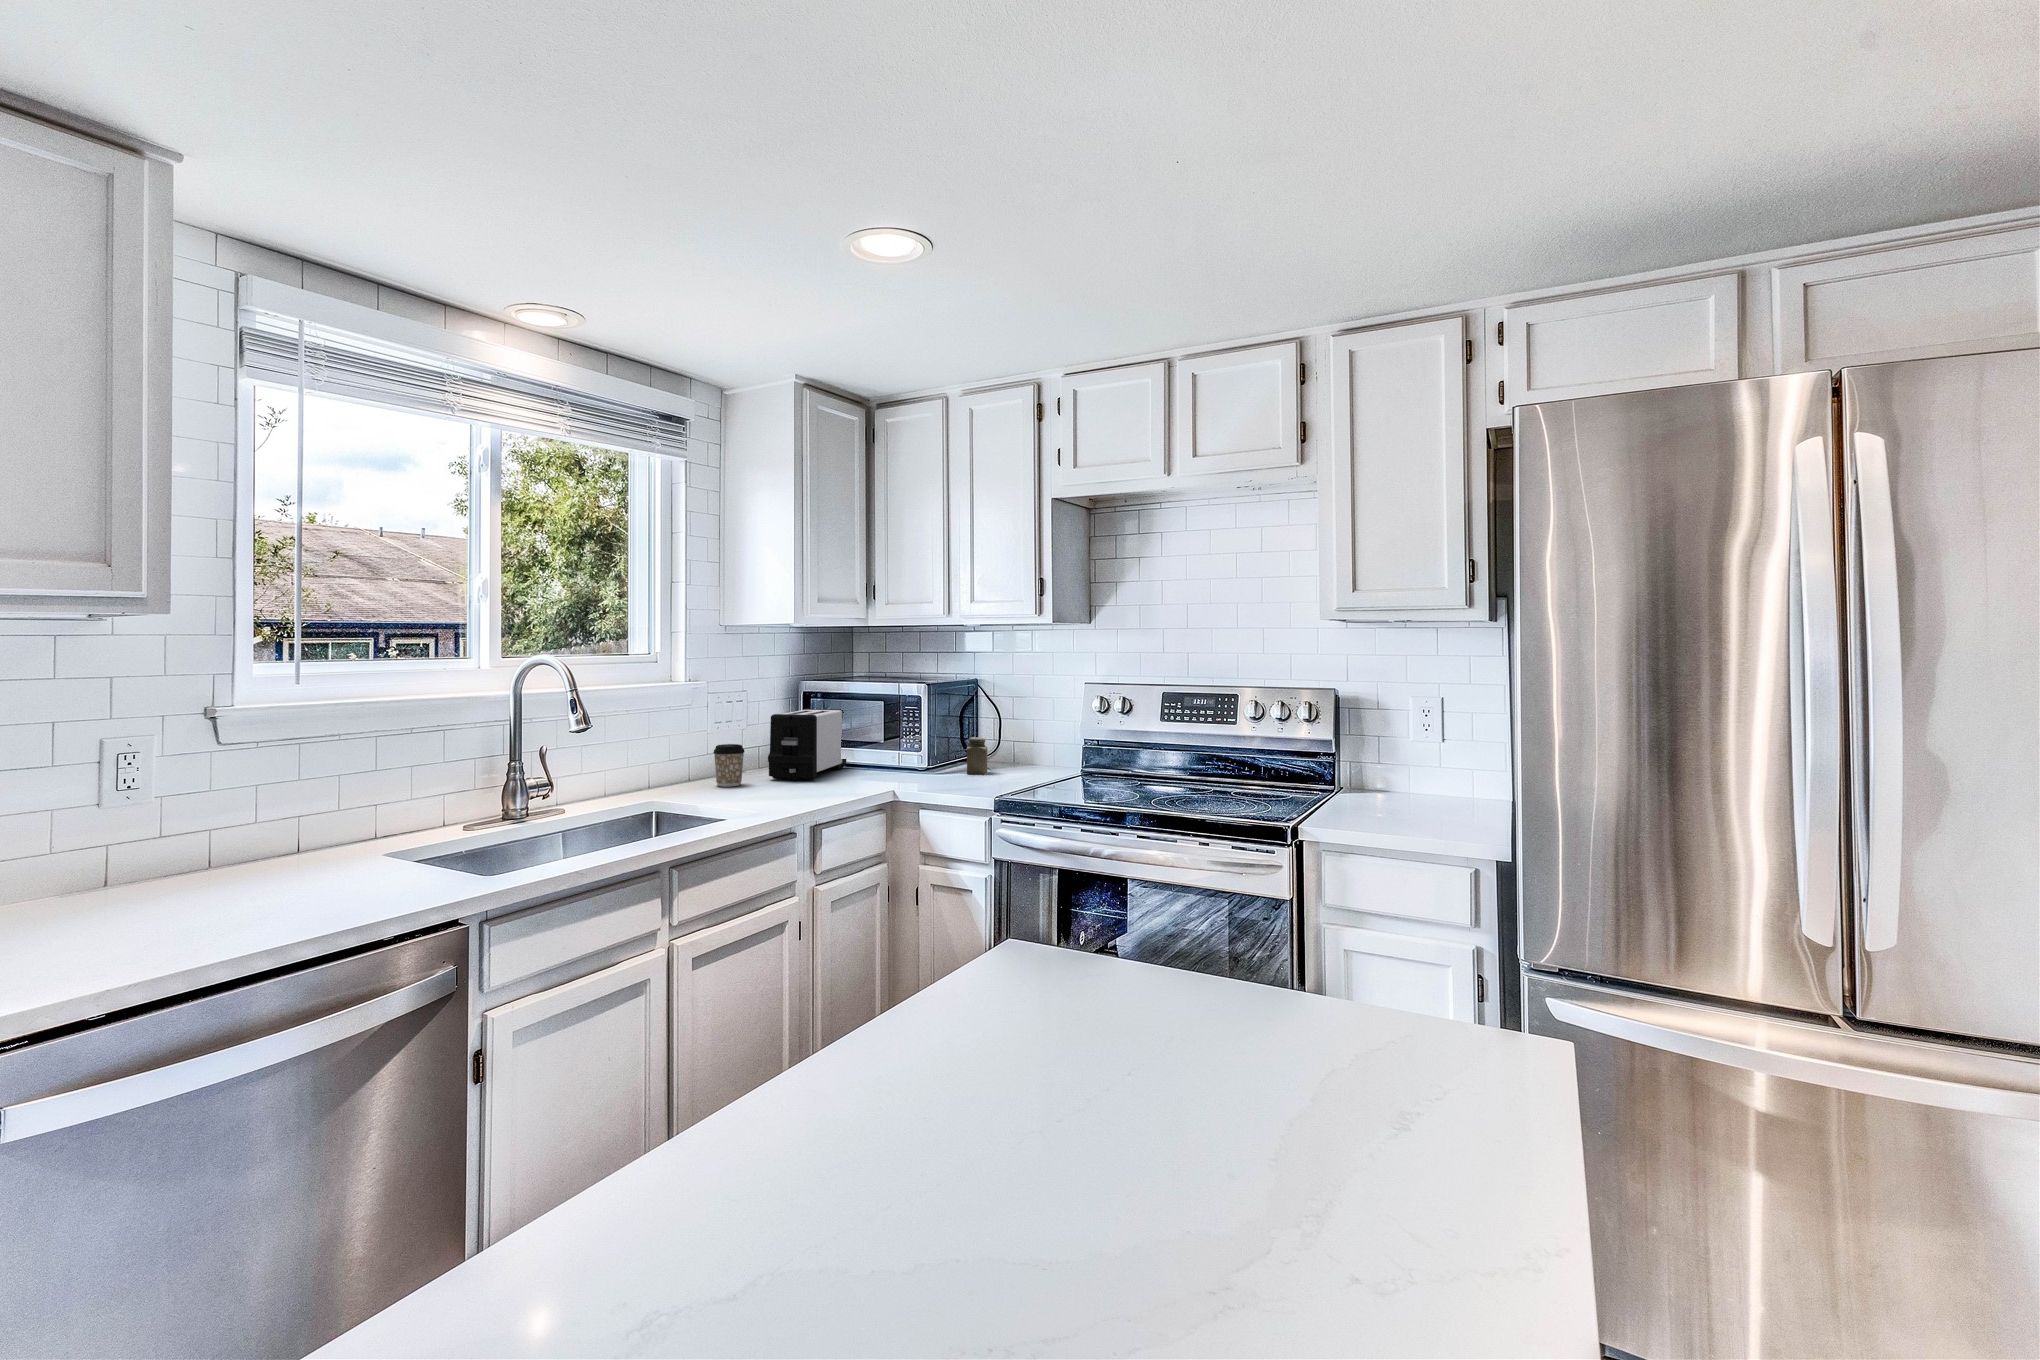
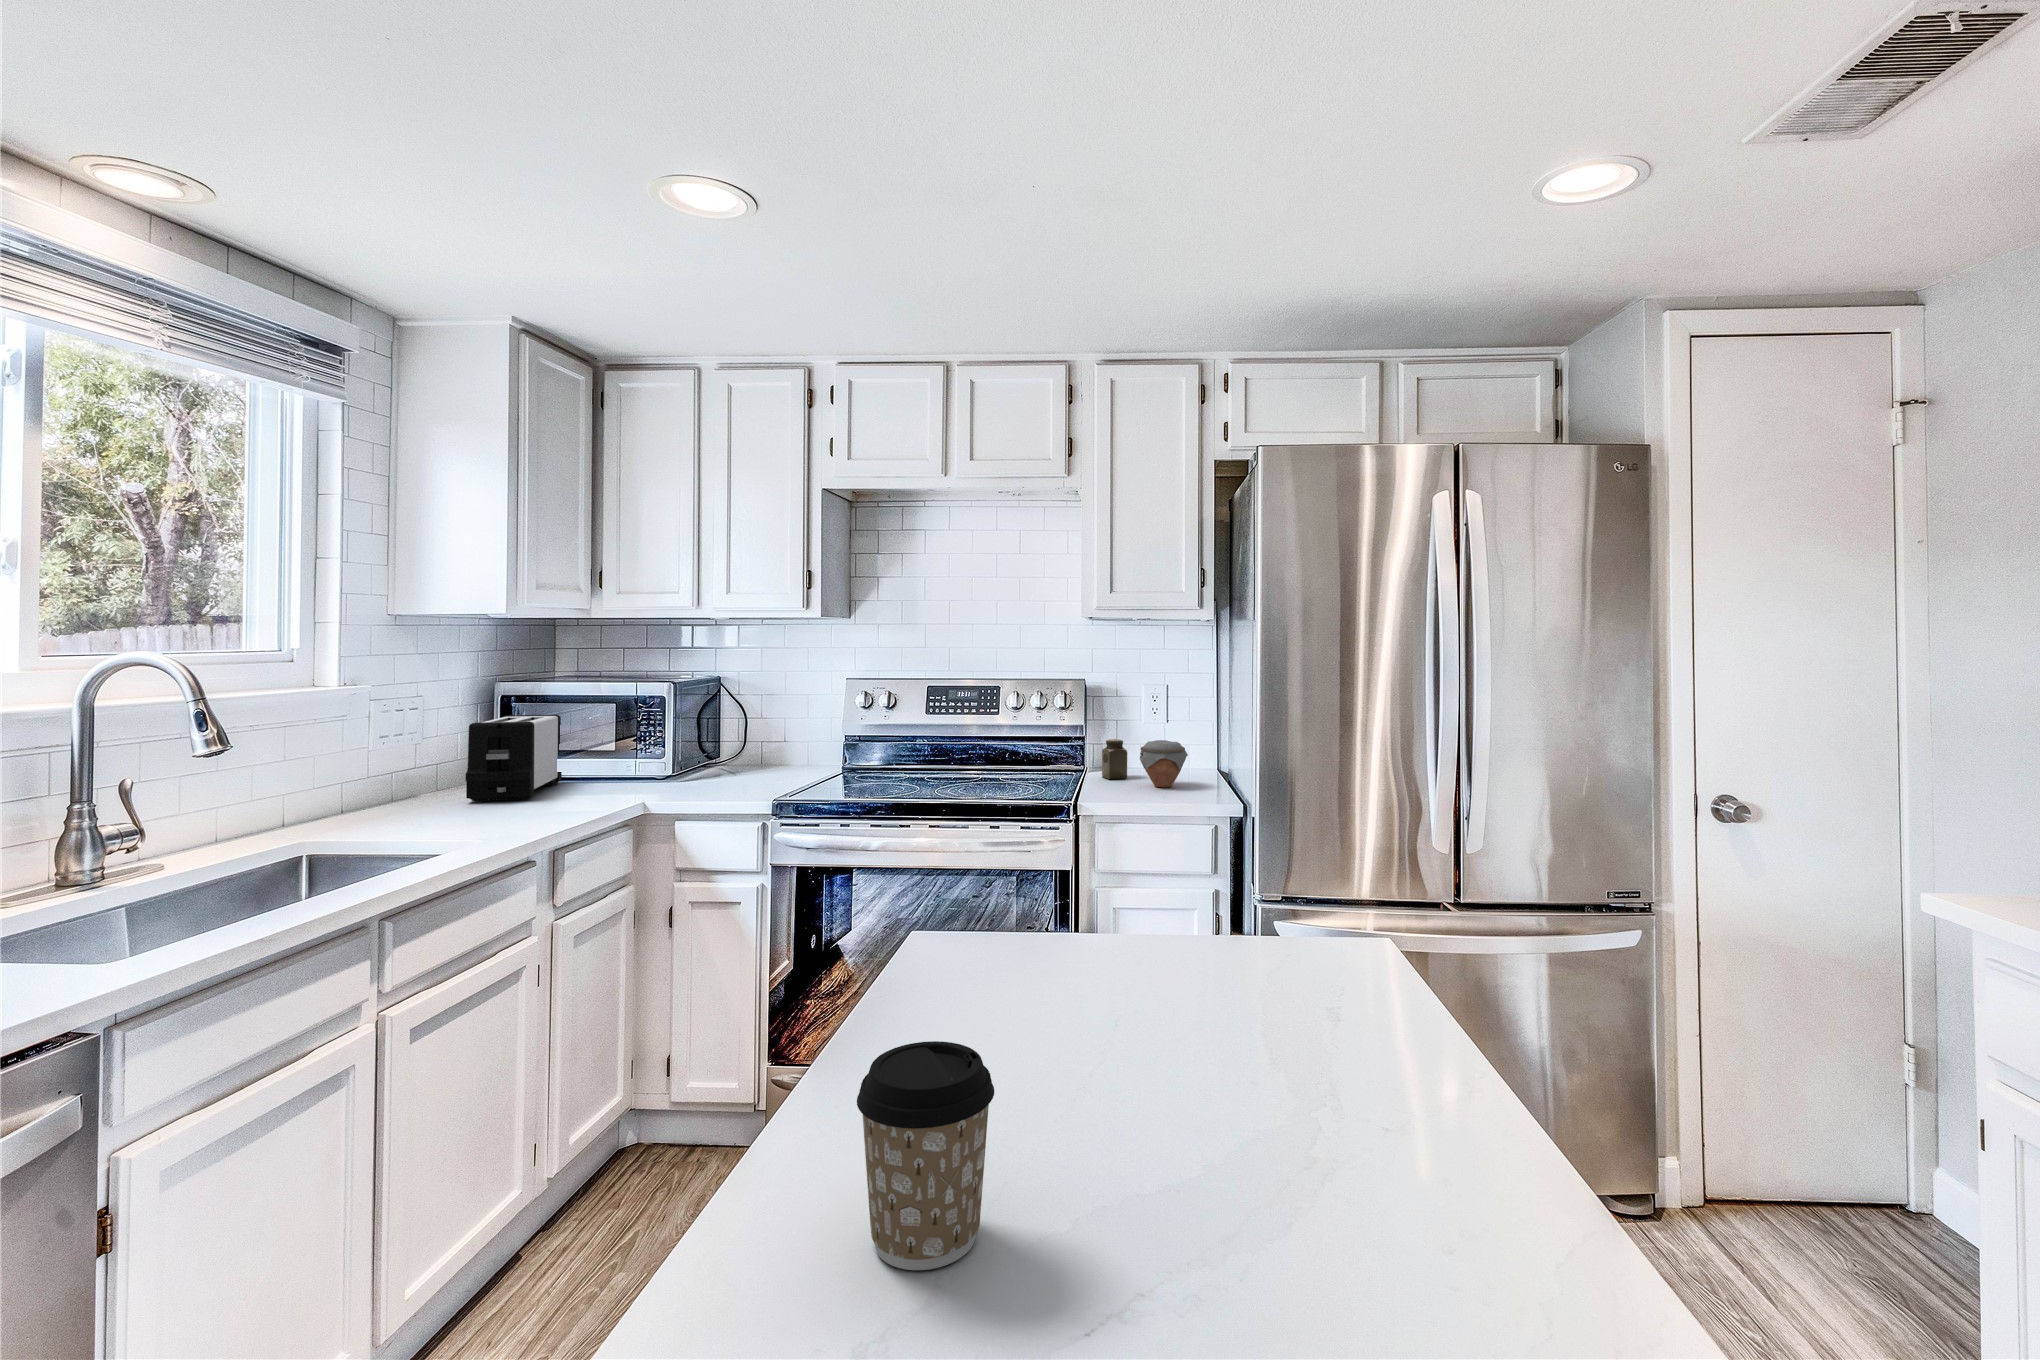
salt shaker: present [967,737,987,775] -> present [1102,739,1127,779]
coffee cup: present [713,744,744,787] -> present [857,1041,994,1270]
jar: none [1391,759,1455,814] -> present [1140,740,1188,787]

